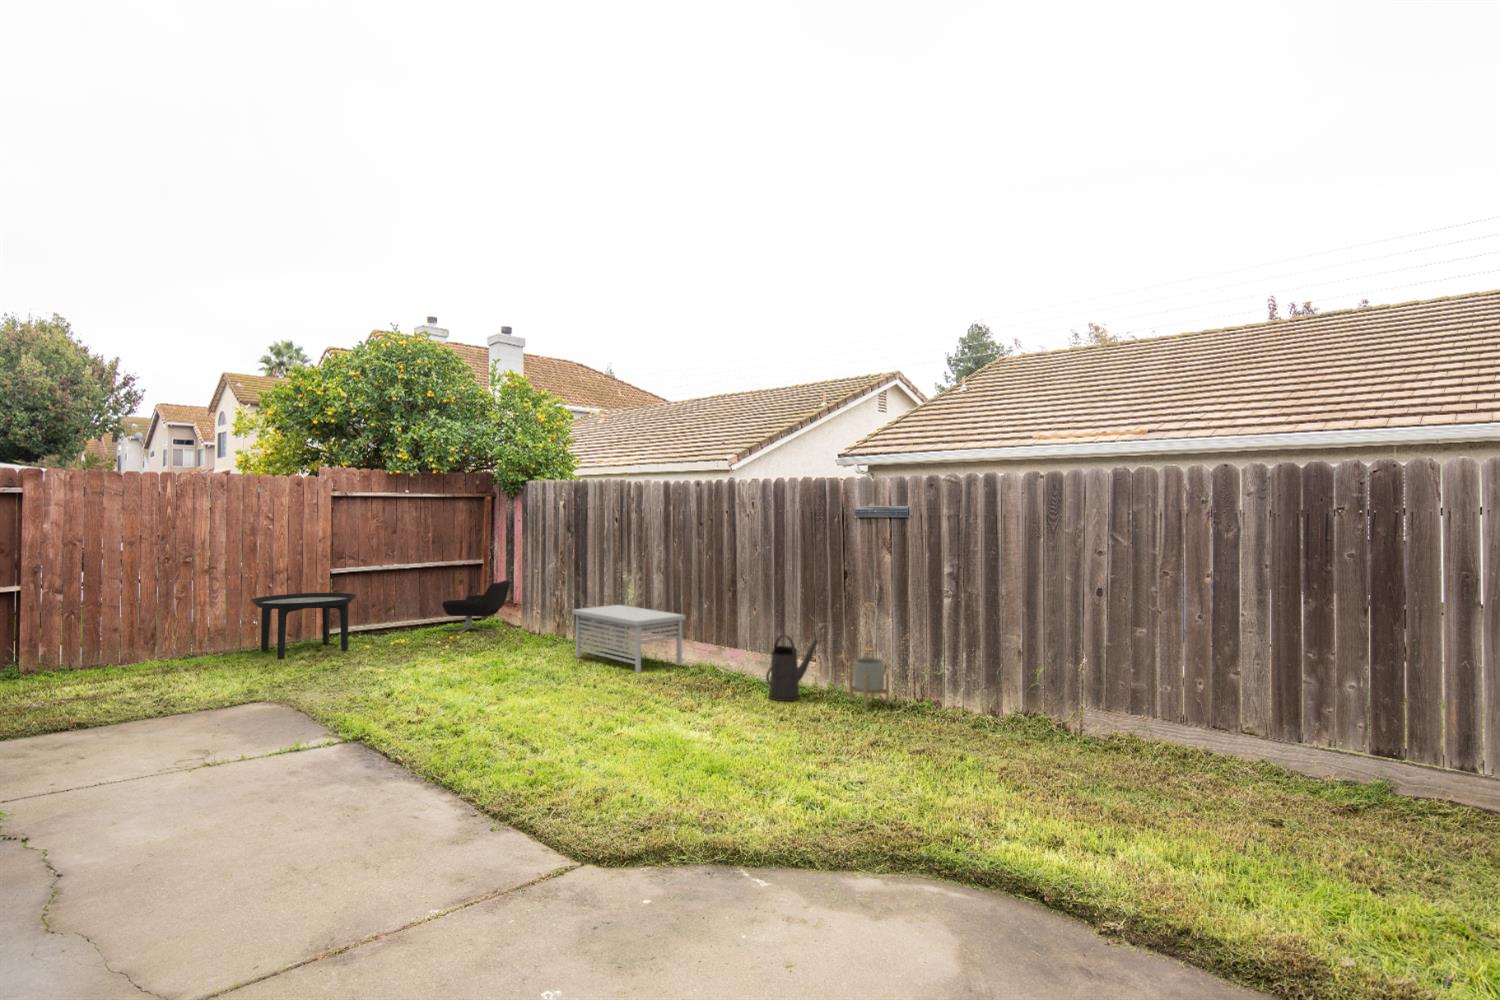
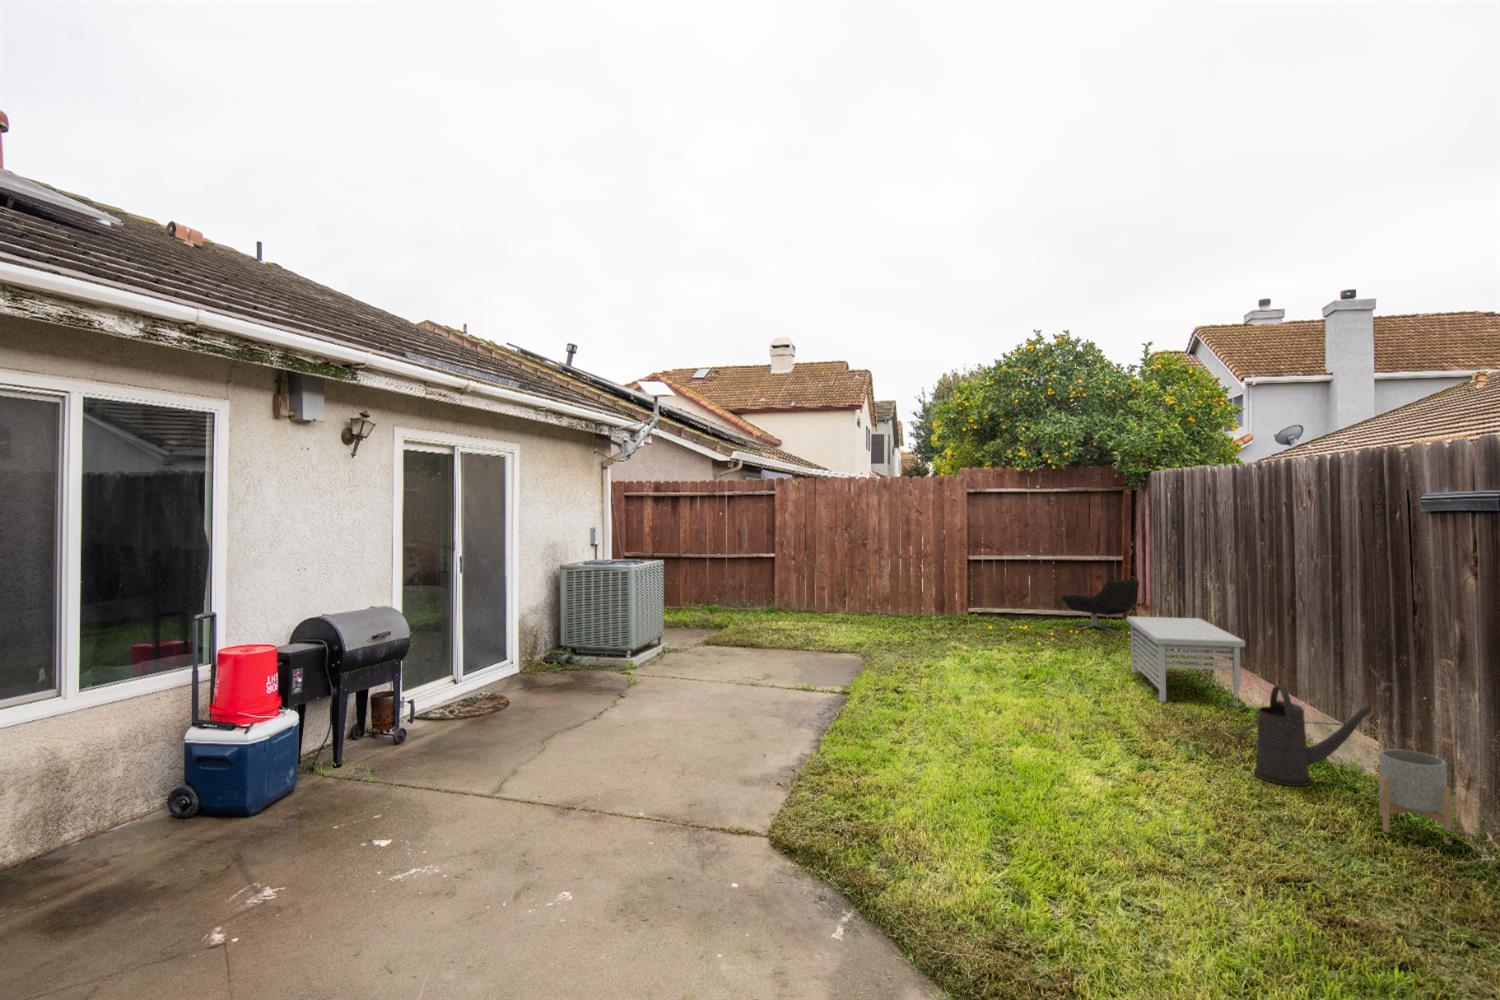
round table: present [251,593,357,659] -> none [896,575,977,630]

